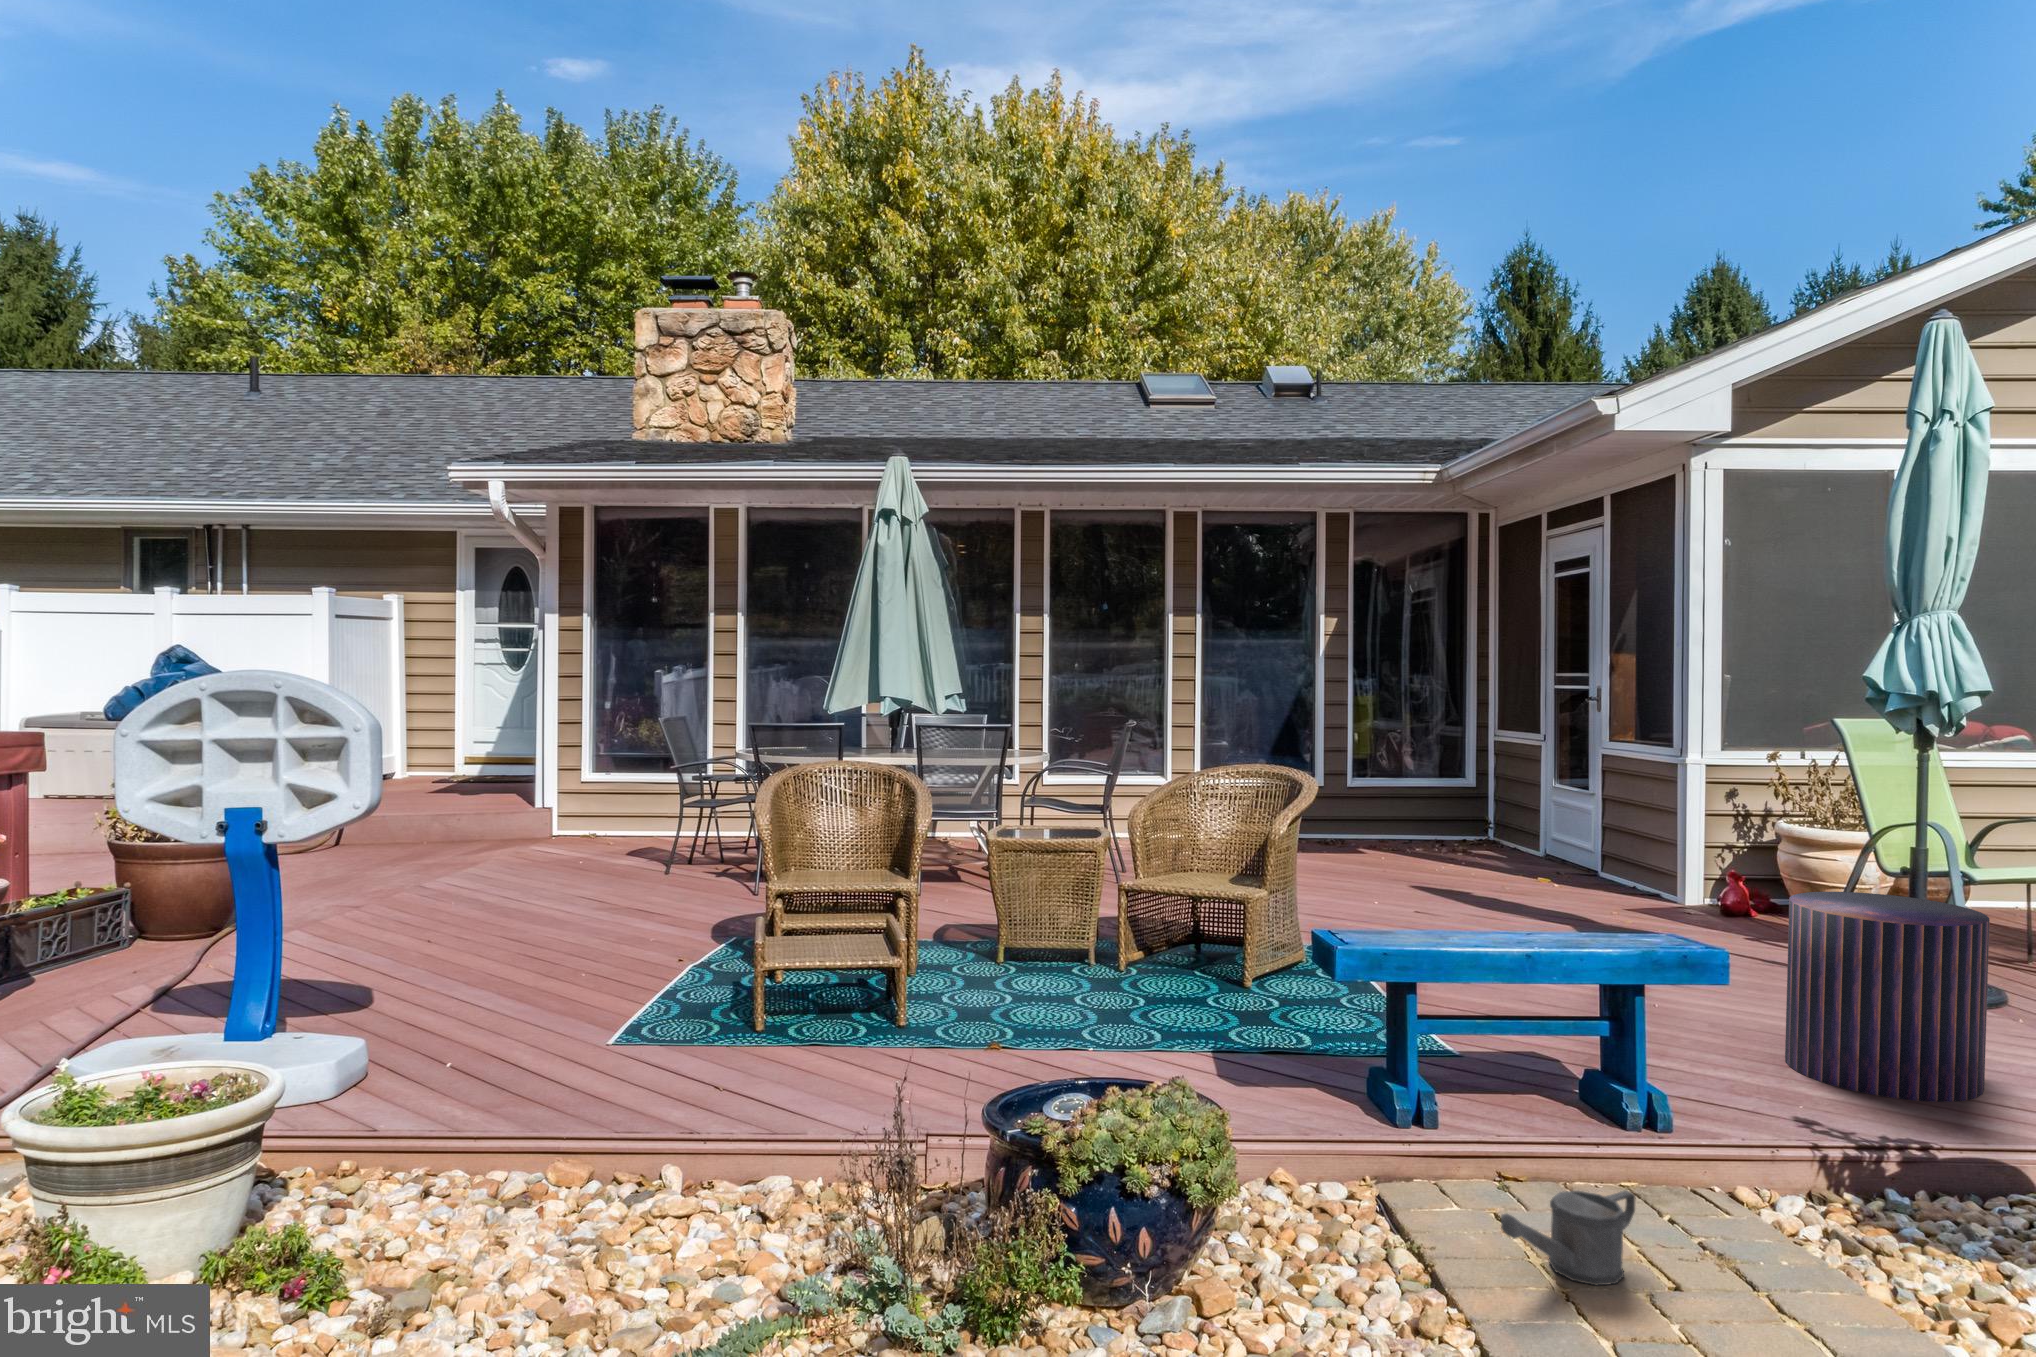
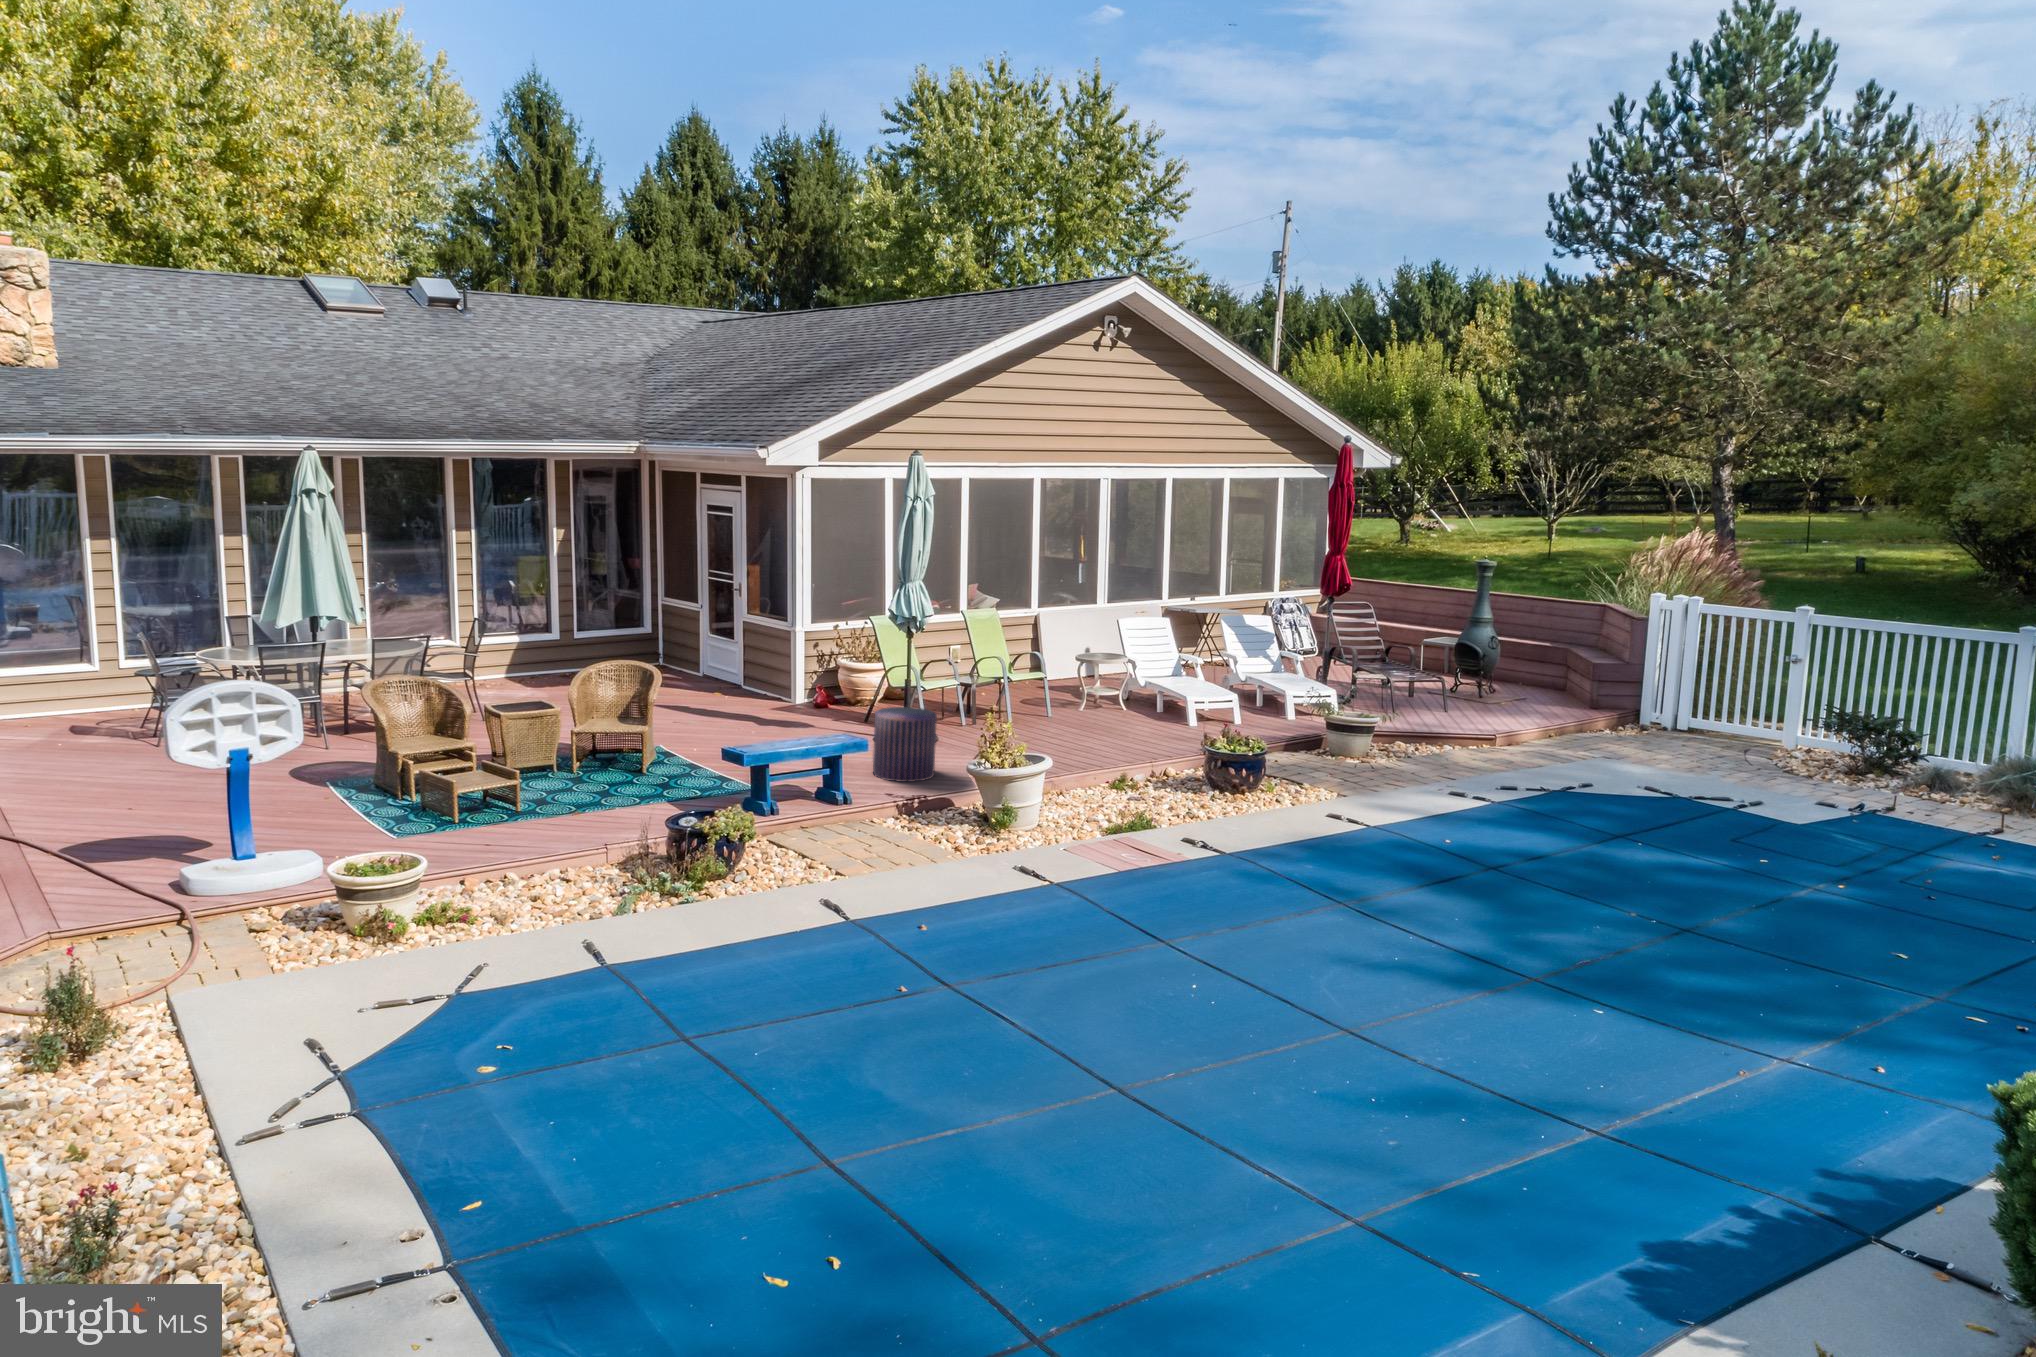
watering can: present [1501,1191,1636,1286] -> none [831,823,860,851]

